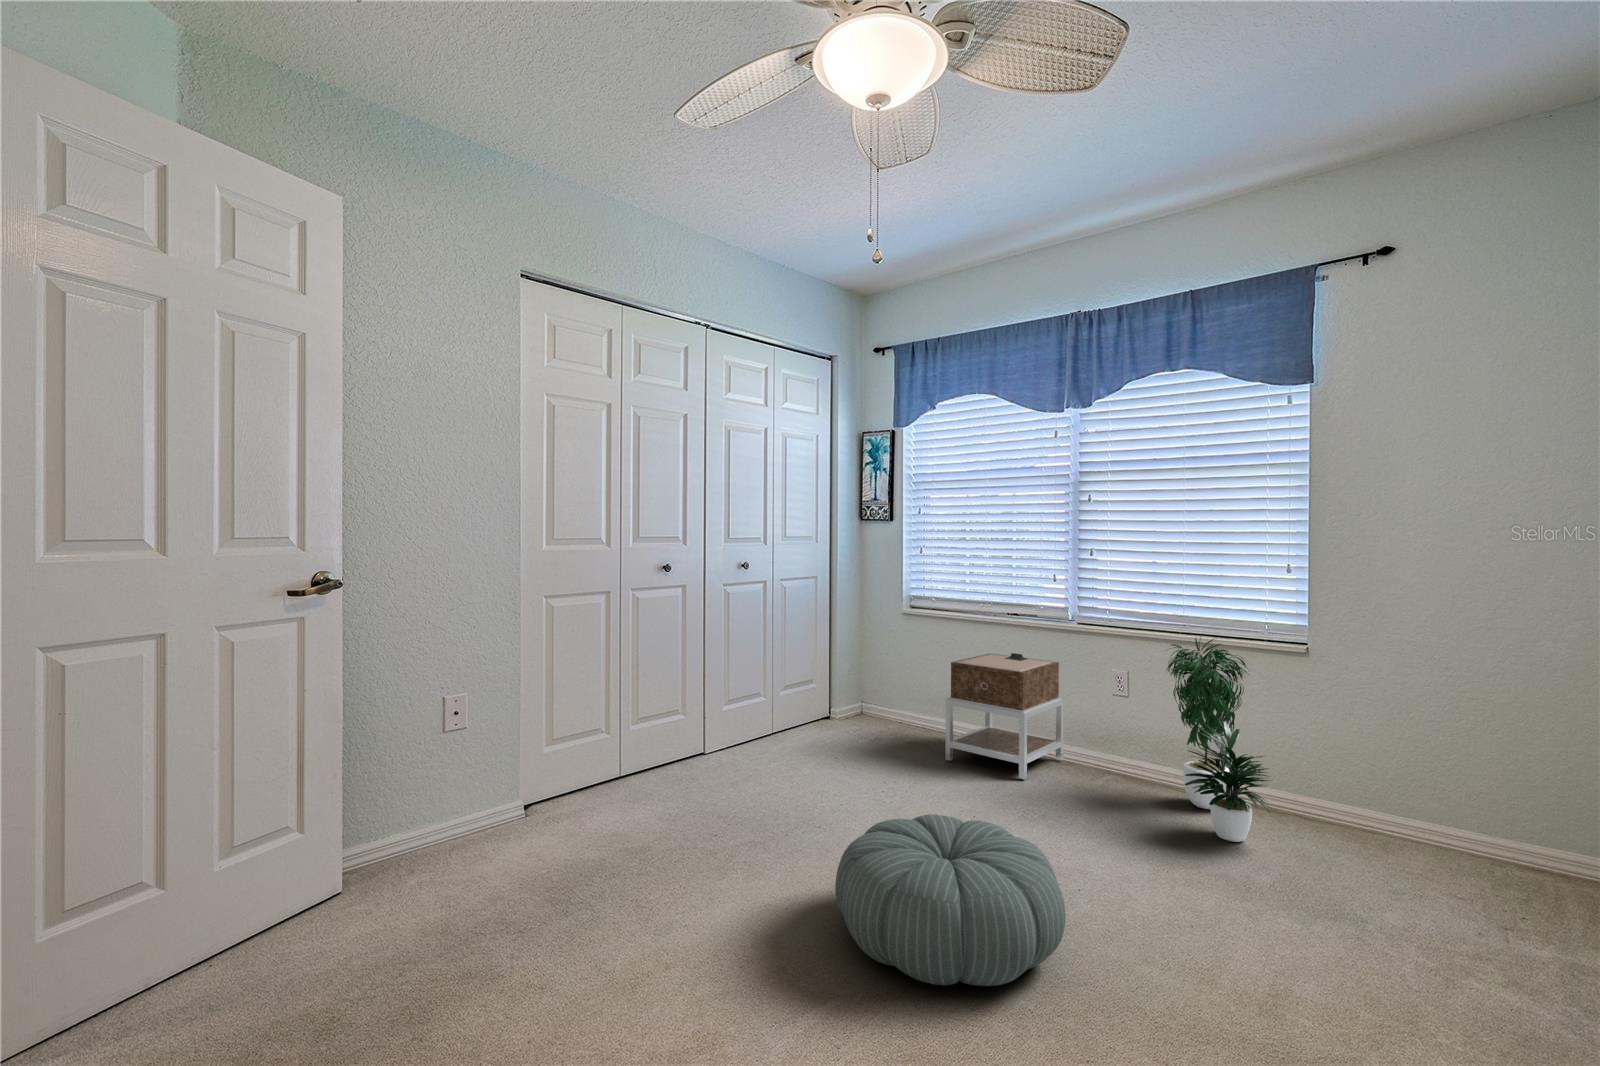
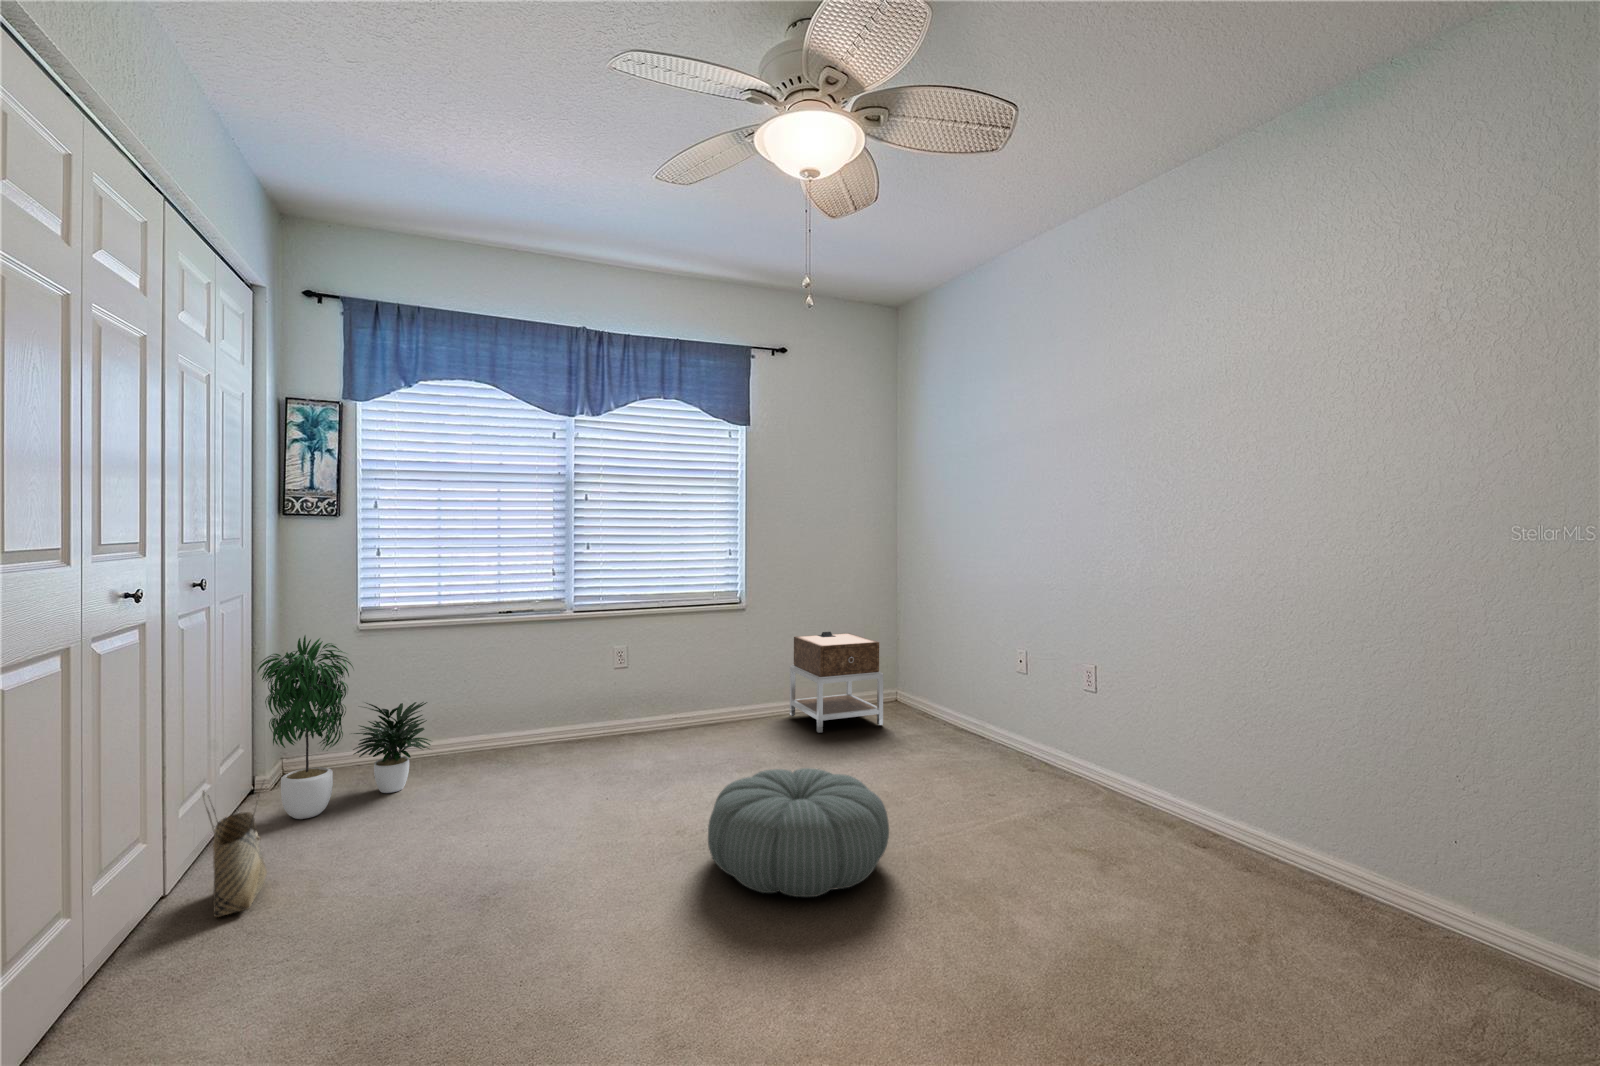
potted plant: present [1167,638,1271,842] -> present [257,636,431,819]
nightstand: present [945,653,1064,780] -> present [790,632,883,733]
woven basket: none [685,688,731,768] -> present [202,784,267,917]

